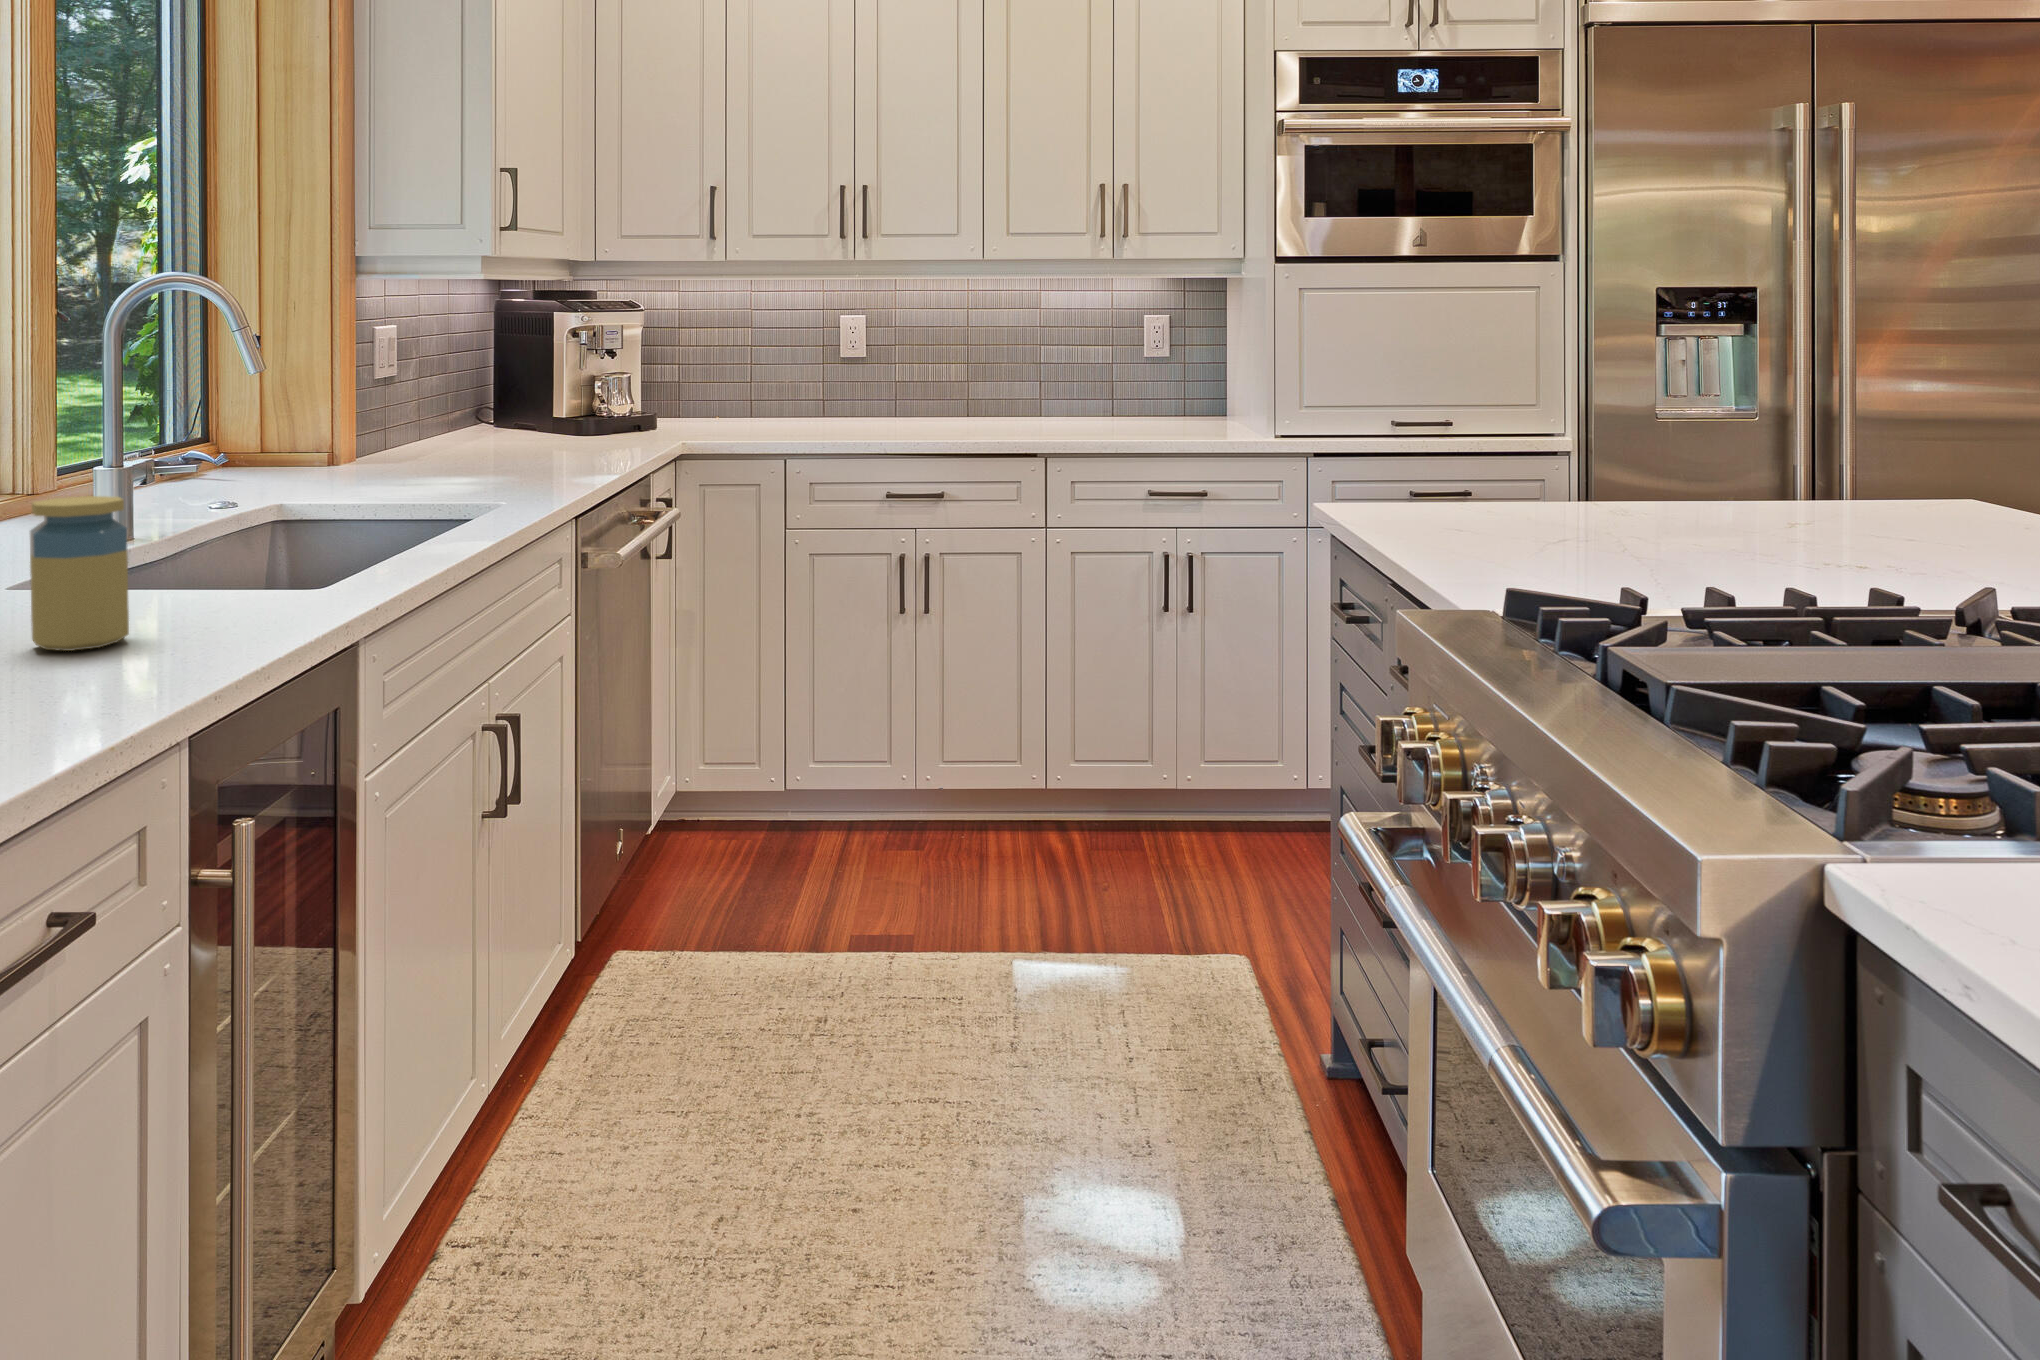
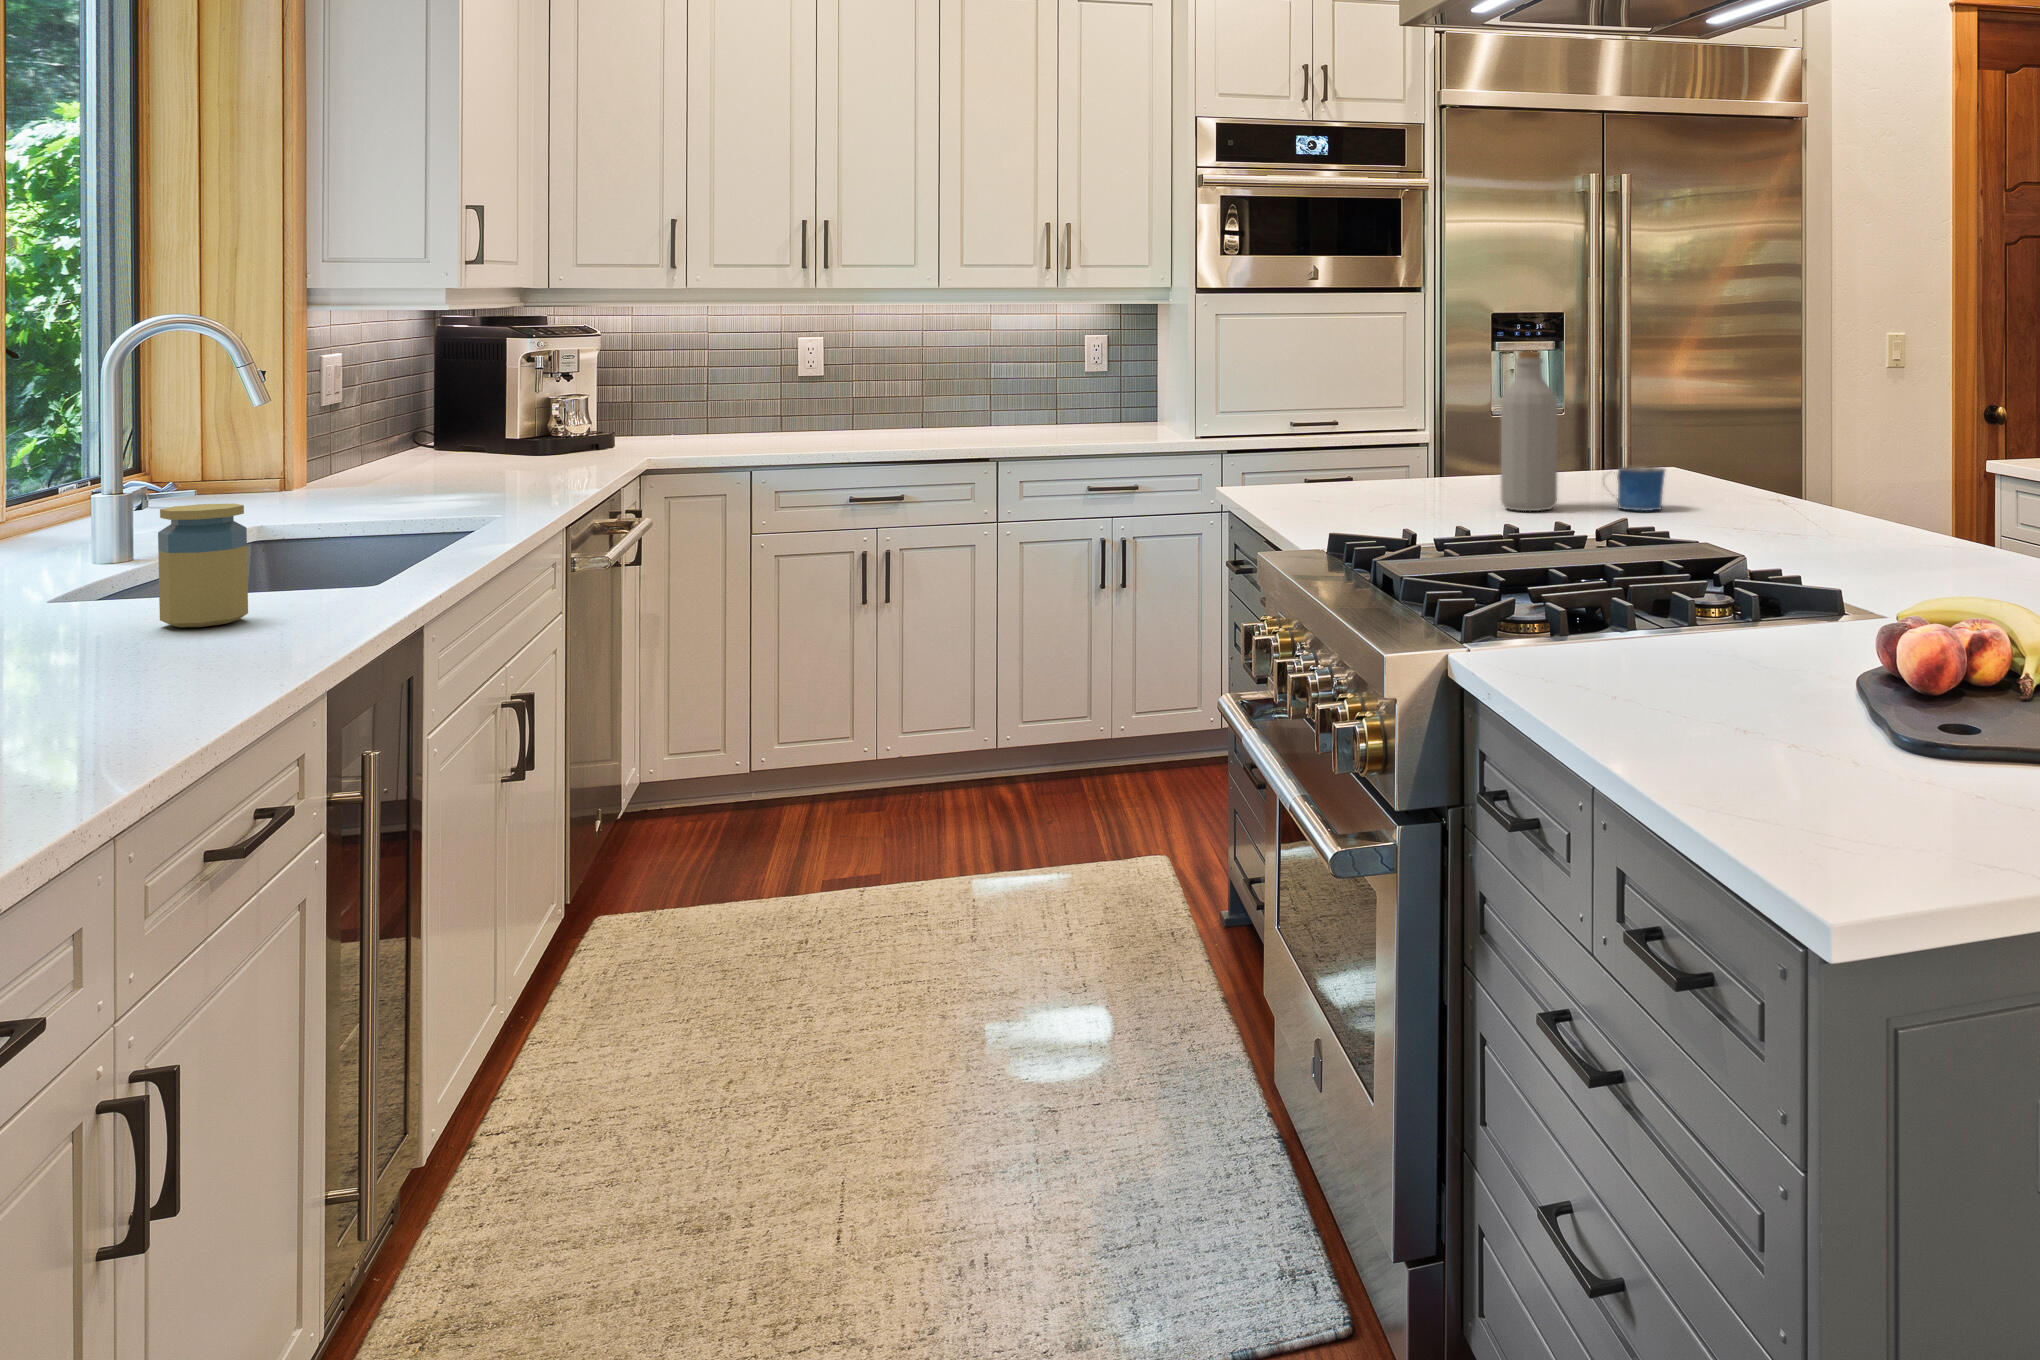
bottle: none [1742,321,1837,557] -> present [1501,351,1558,511]
mug: none [1910,495,2022,565] -> present [1603,466,1666,511]

